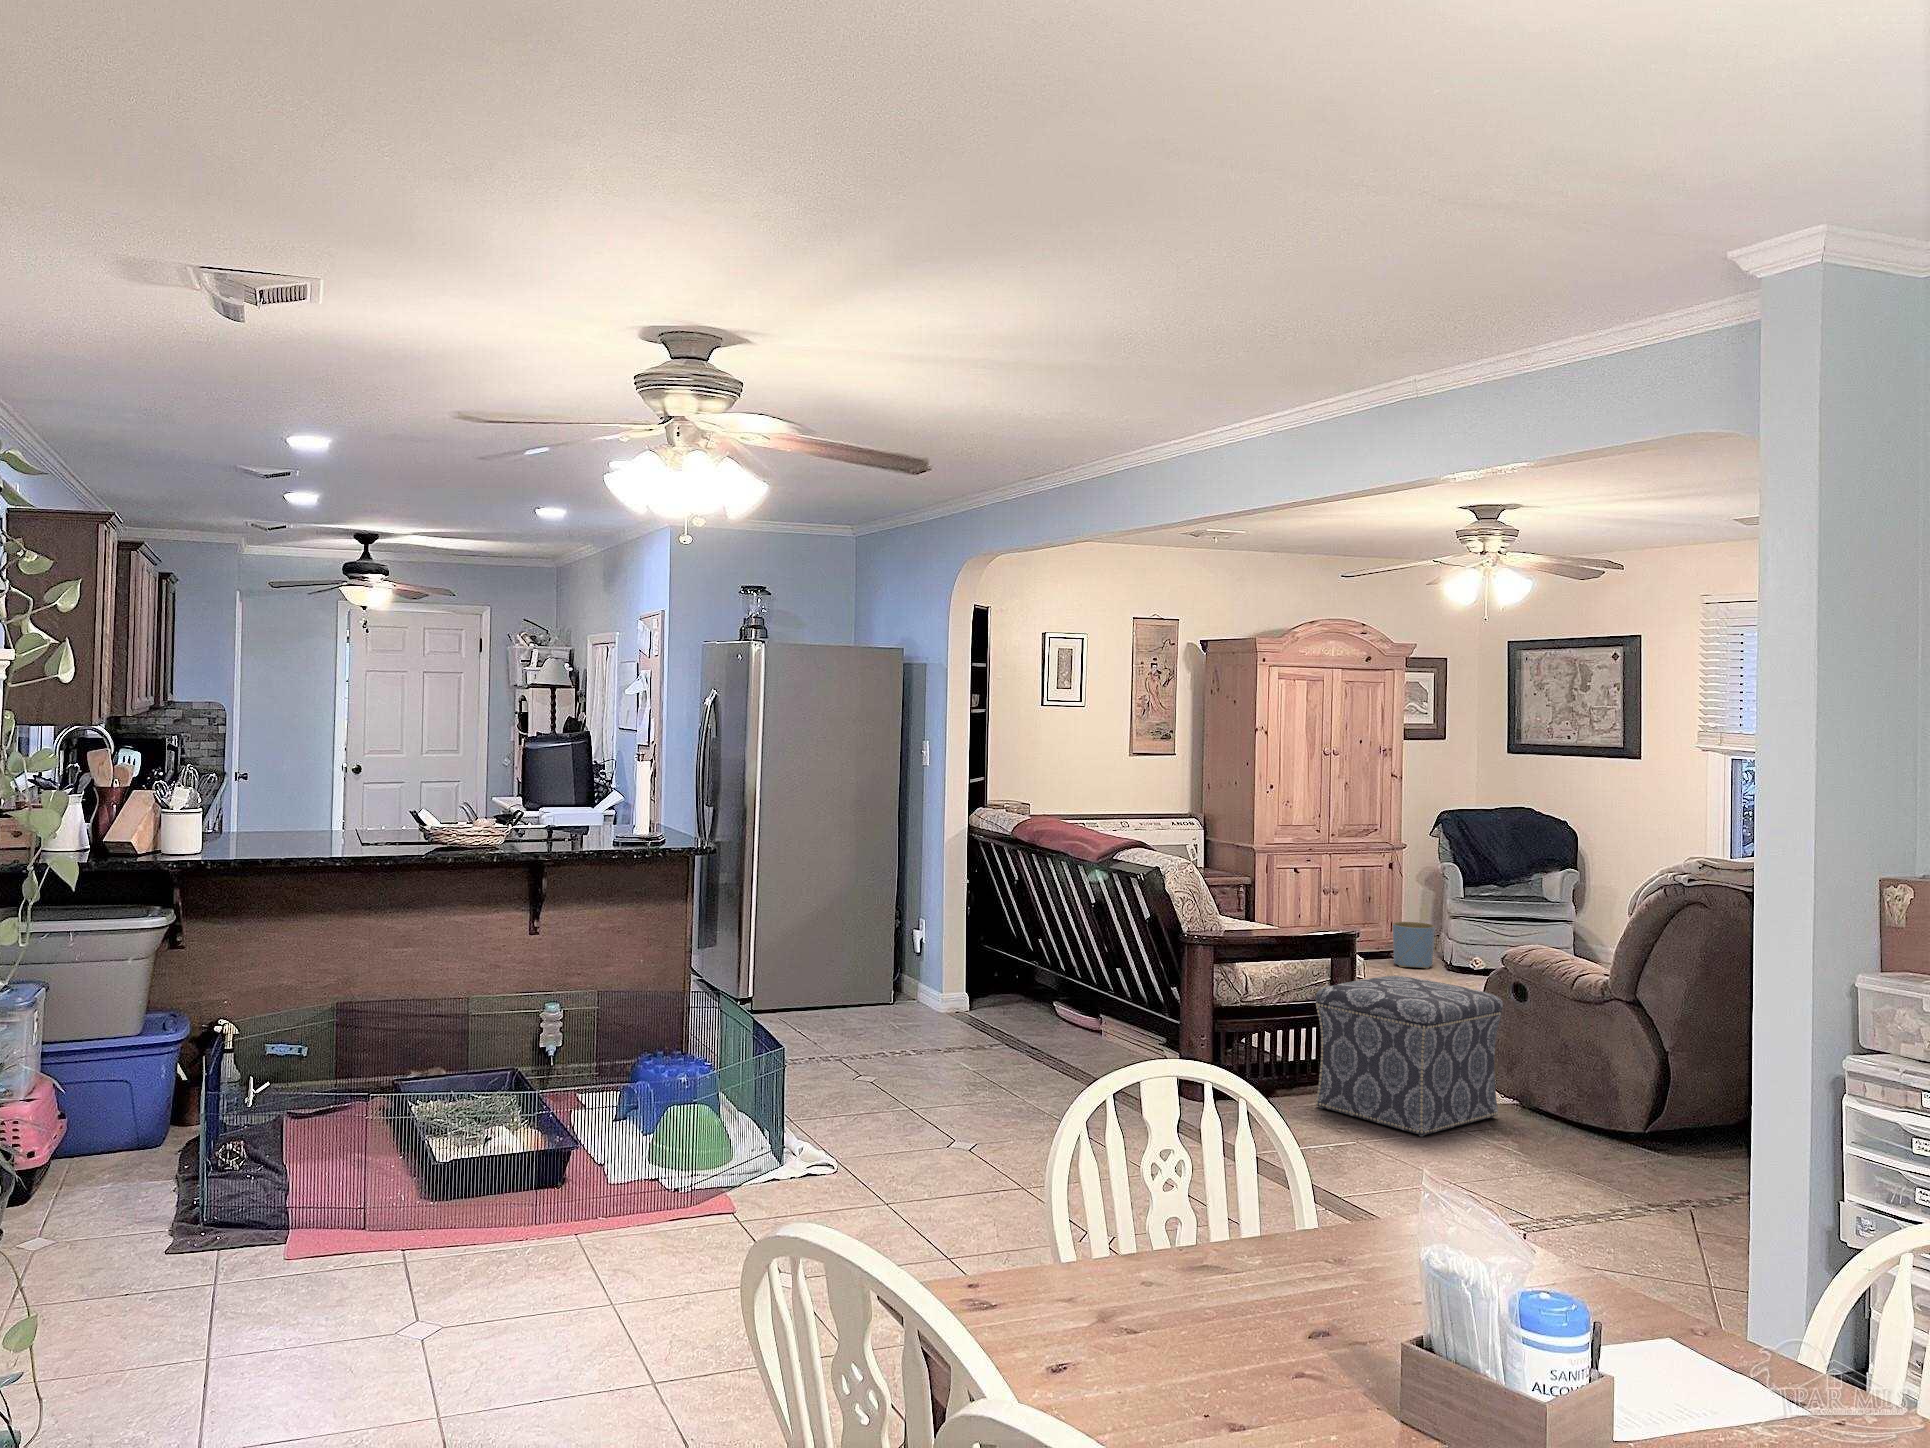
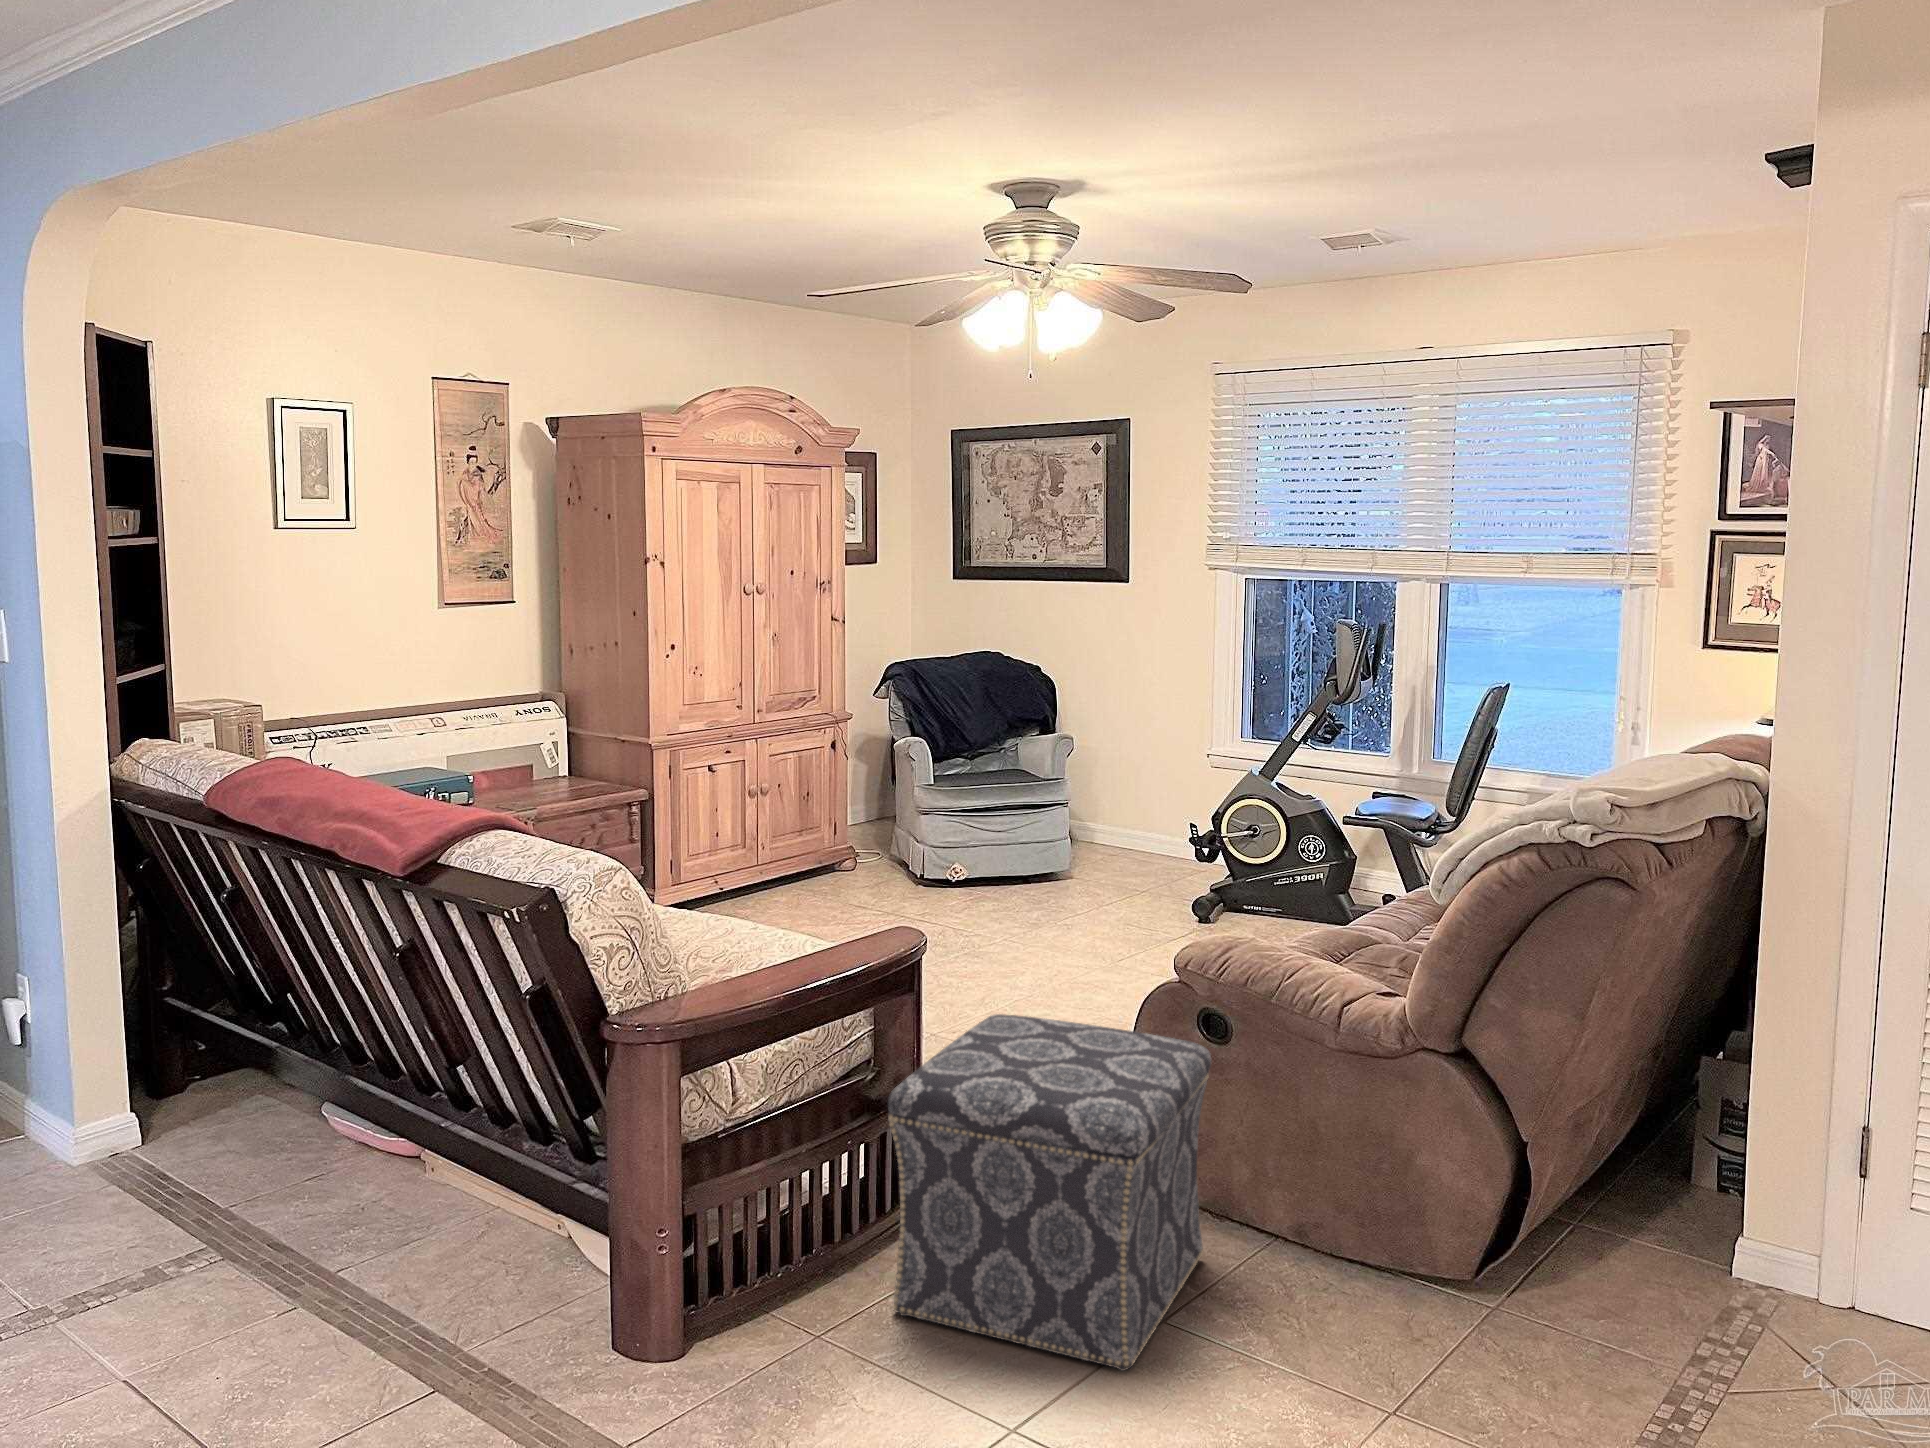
planter: present [1393,922,1435,969] -> none [840,821,896,888]

